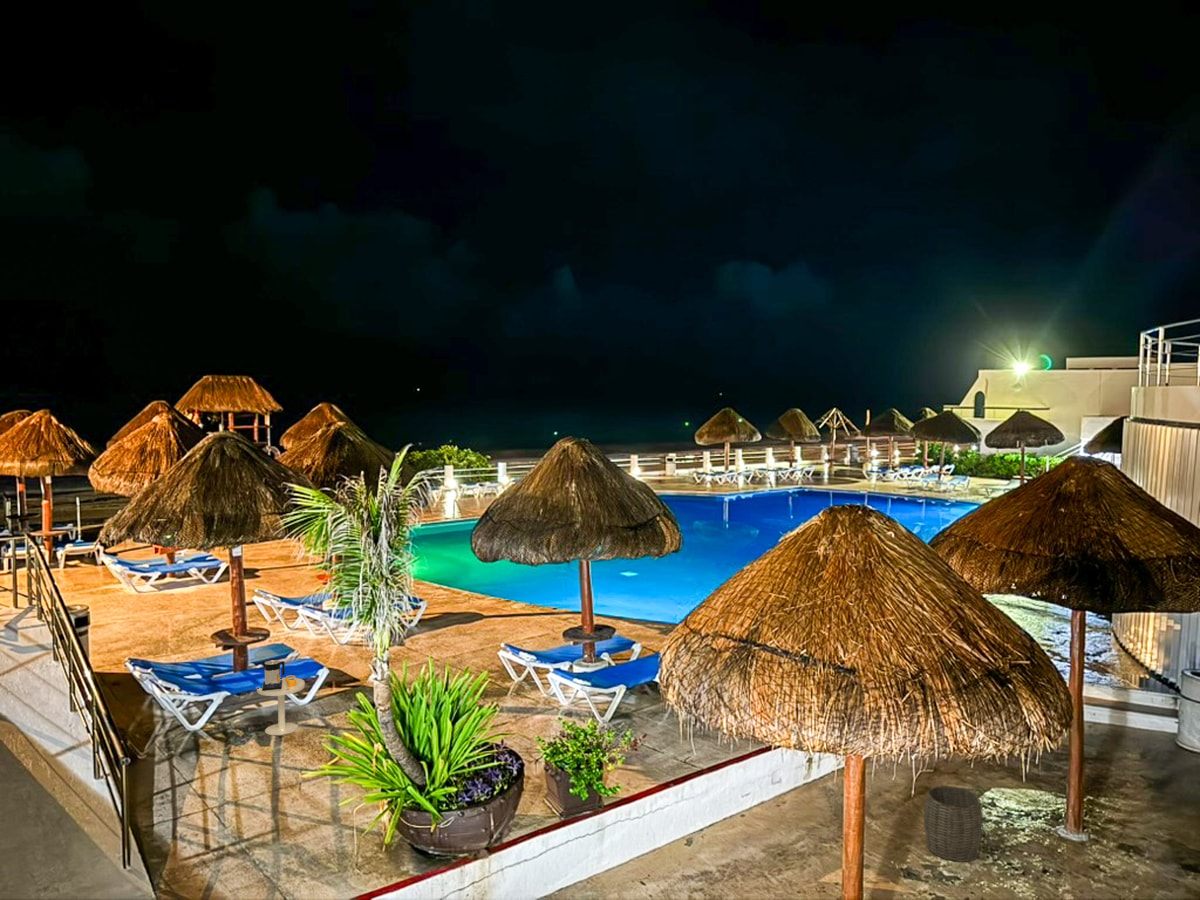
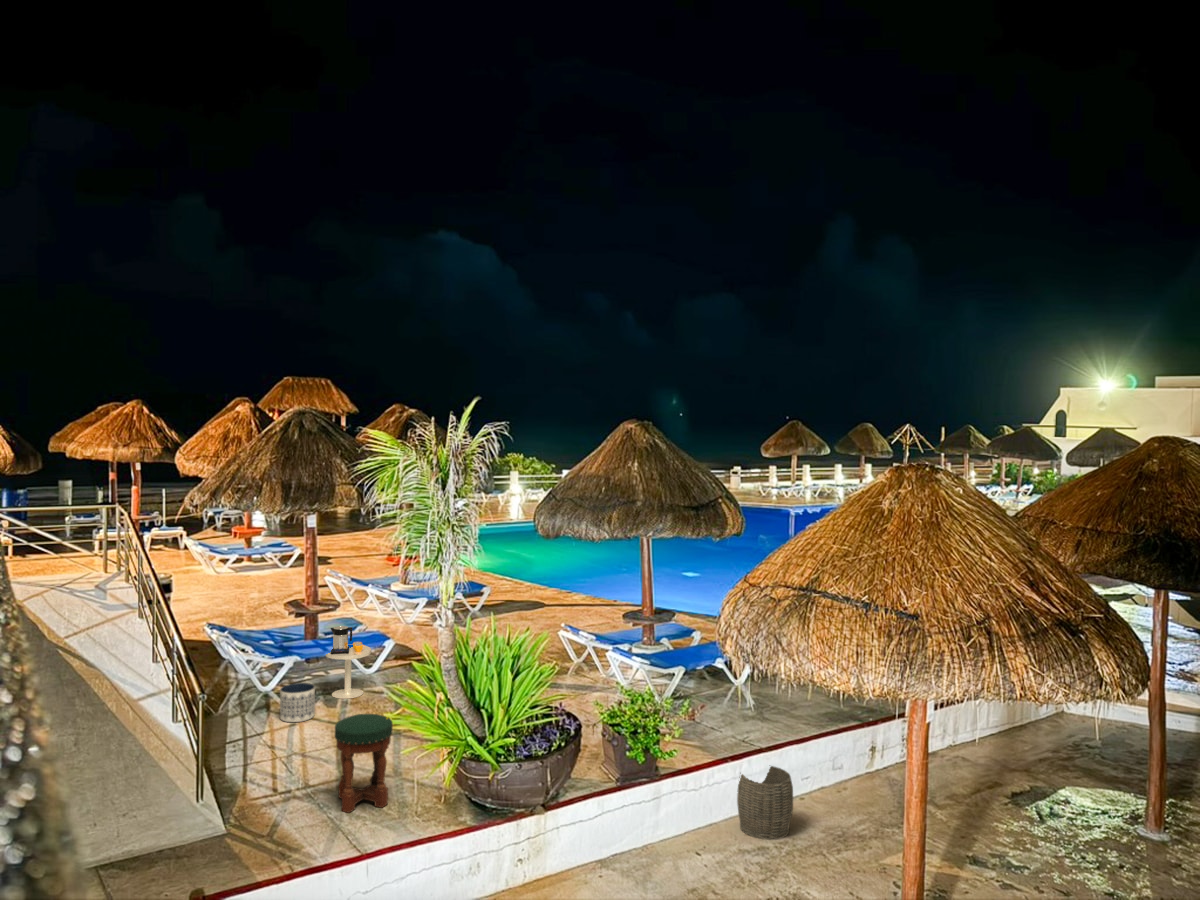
planter: none [210,724,247,766] -> present [280,683,315,722]
stool: none [268,766,329,871] -> present [335,714,393,813]
woven basket: present [924,786,983,862] -> present [737,766,793,840]

